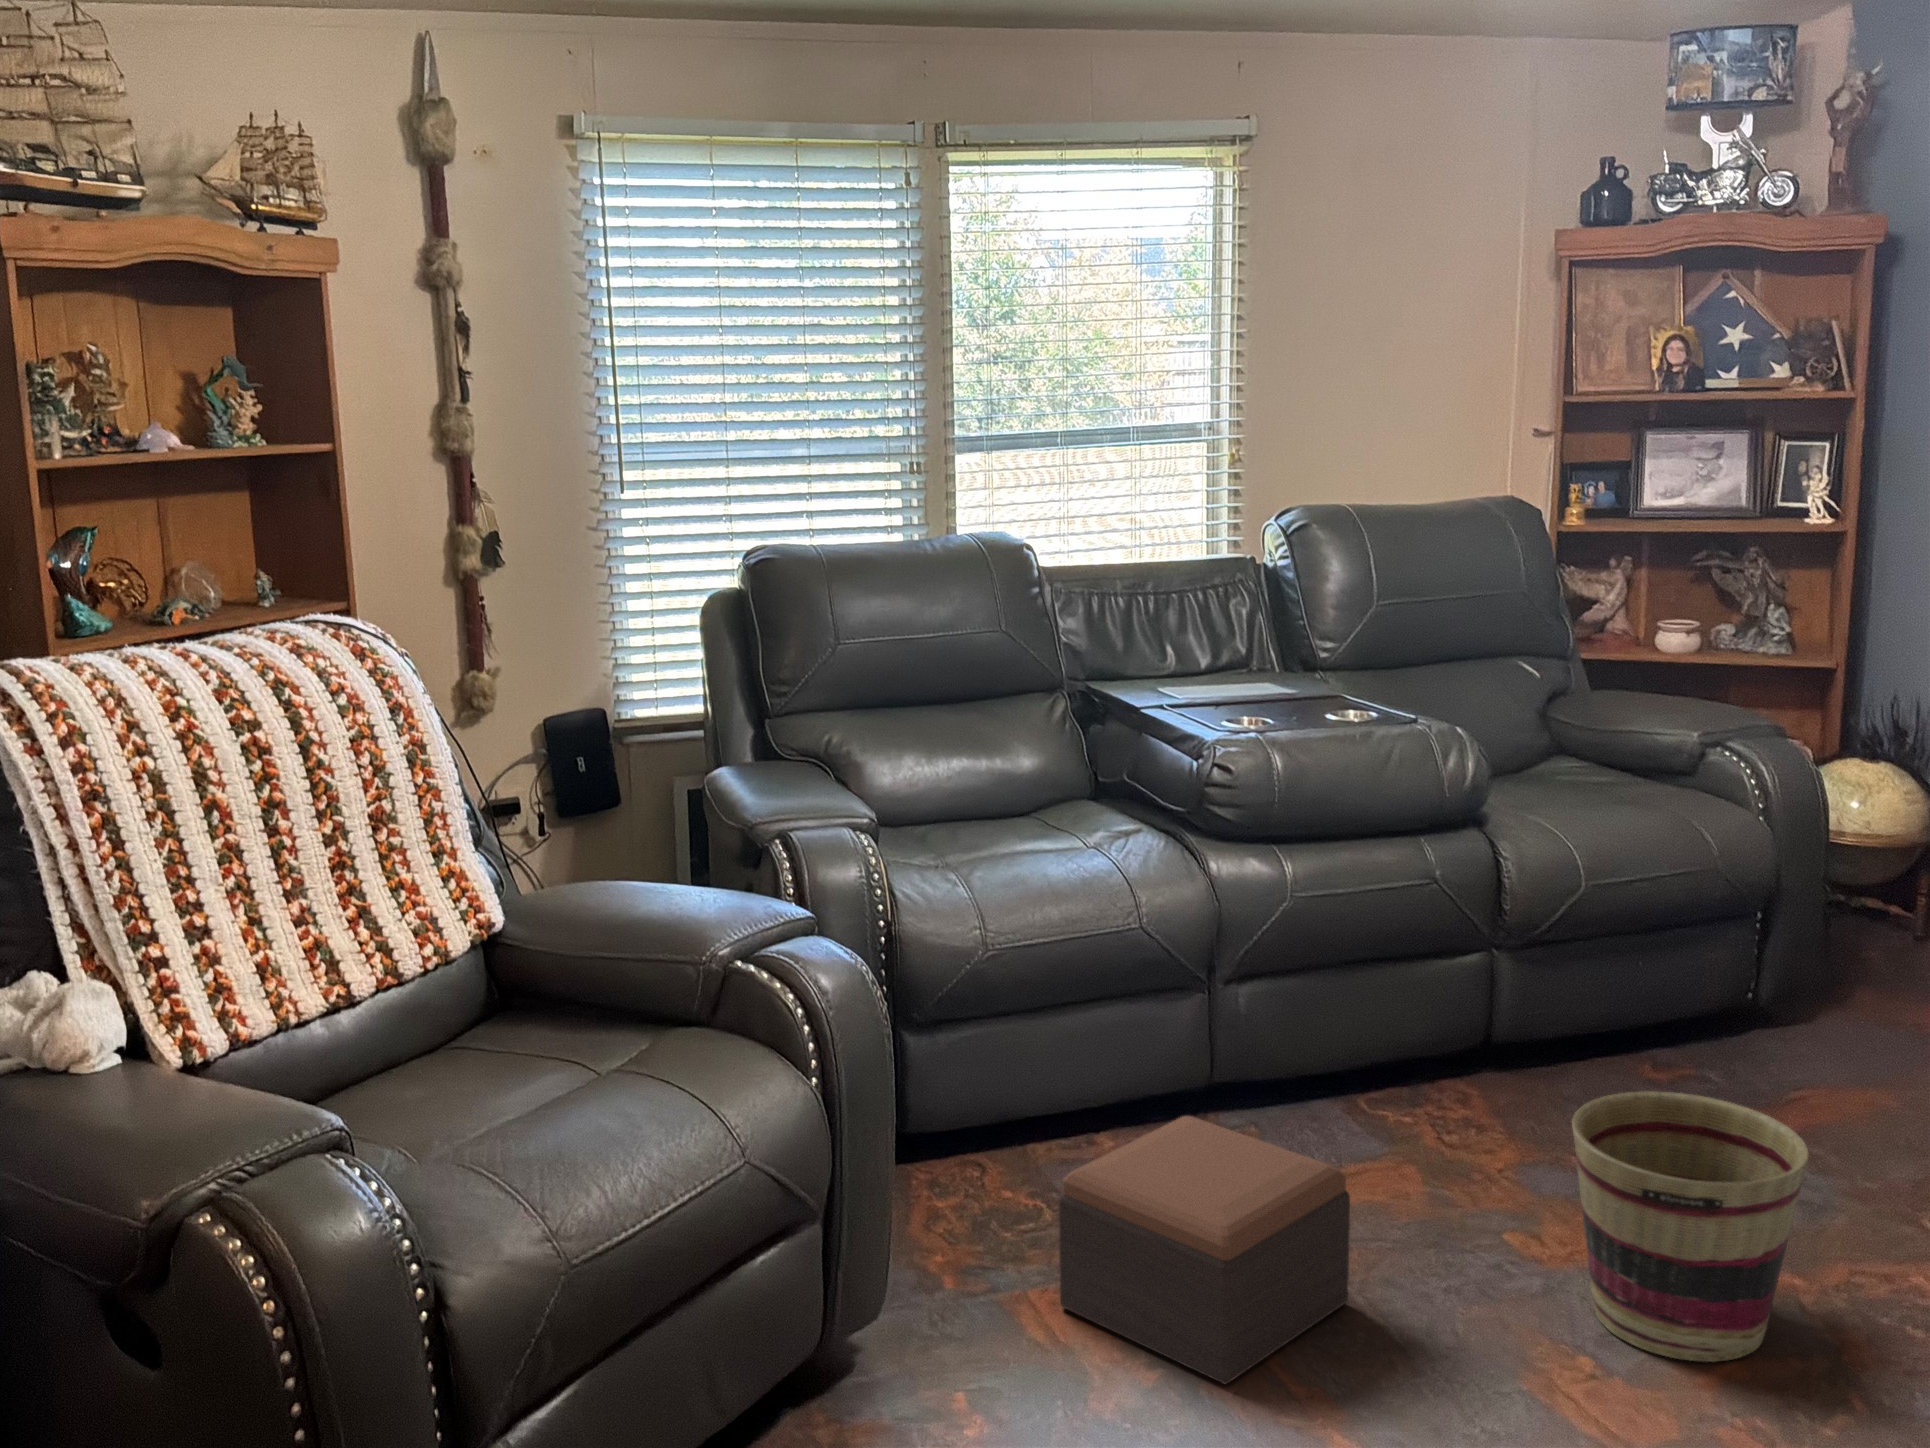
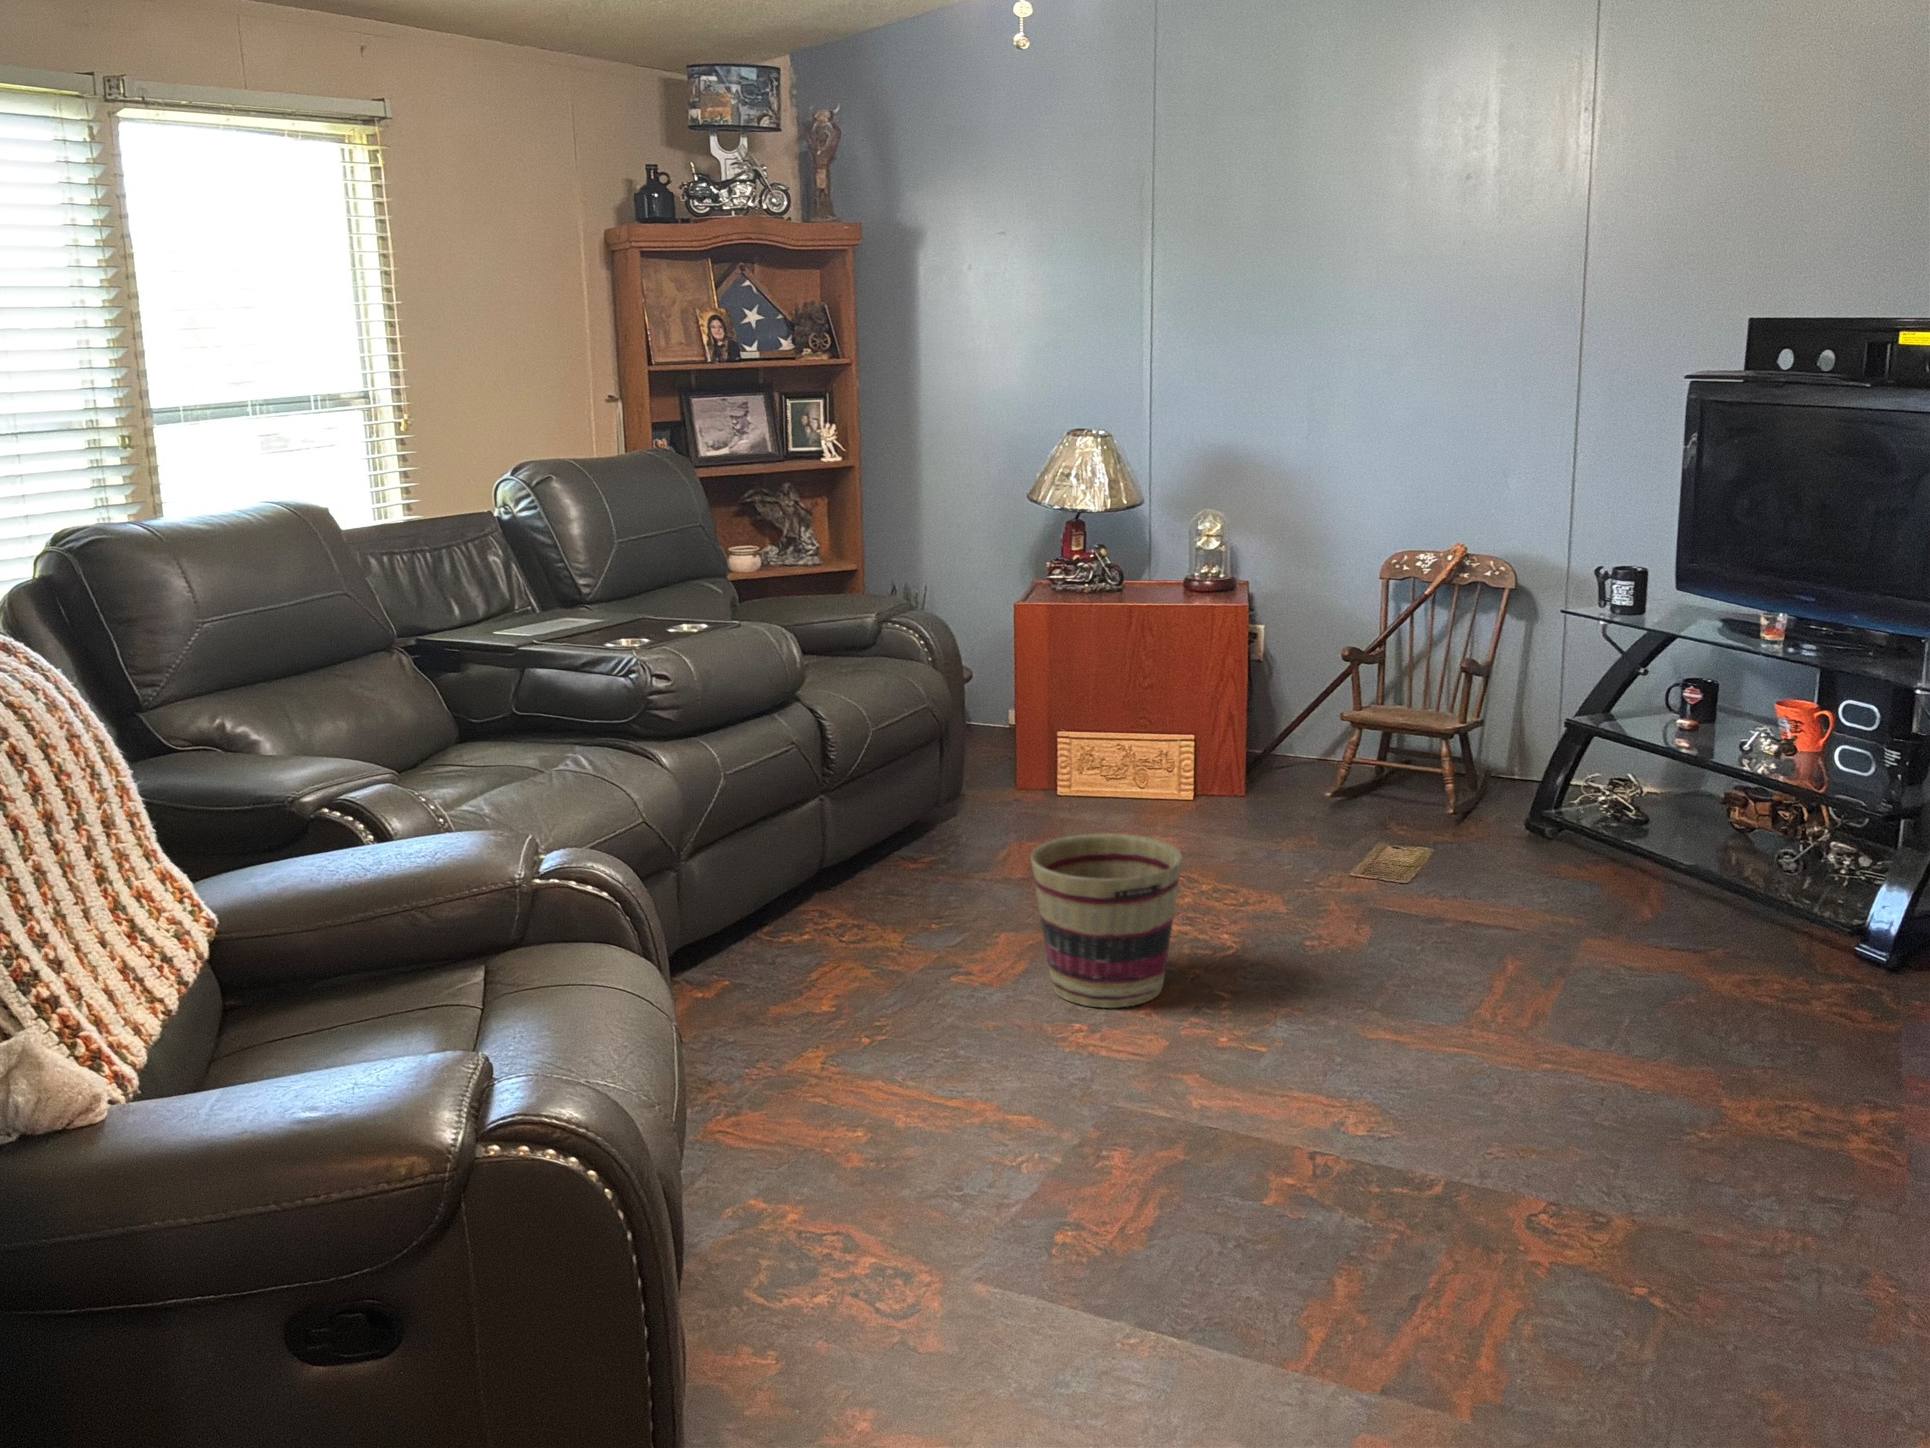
footstool: present [1059,1116,1350,1384] -> none [749,943,932,1122]

